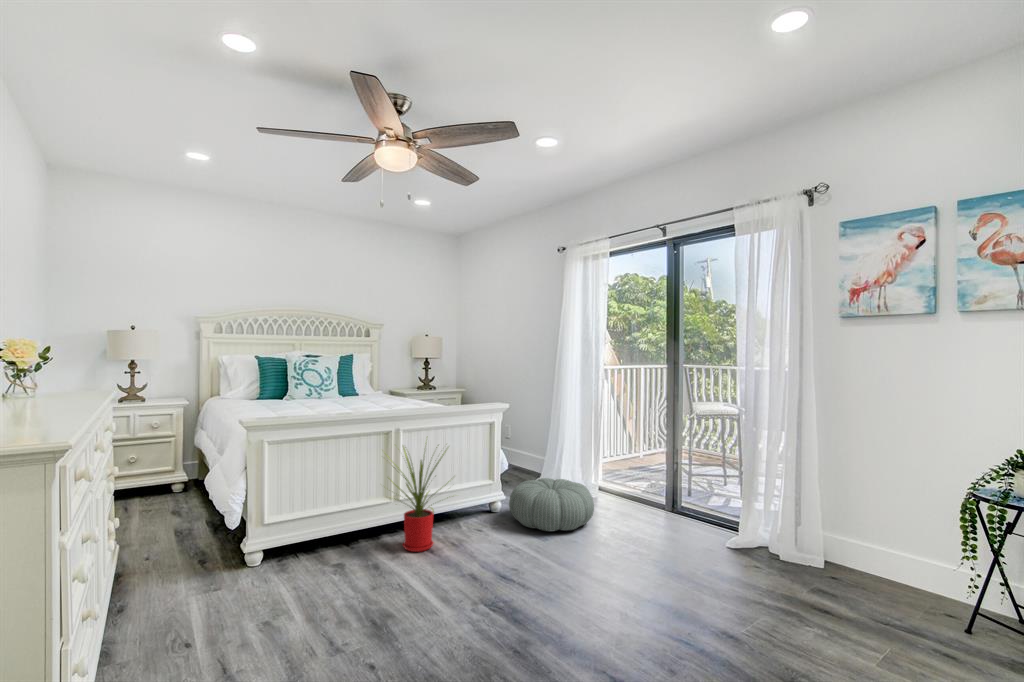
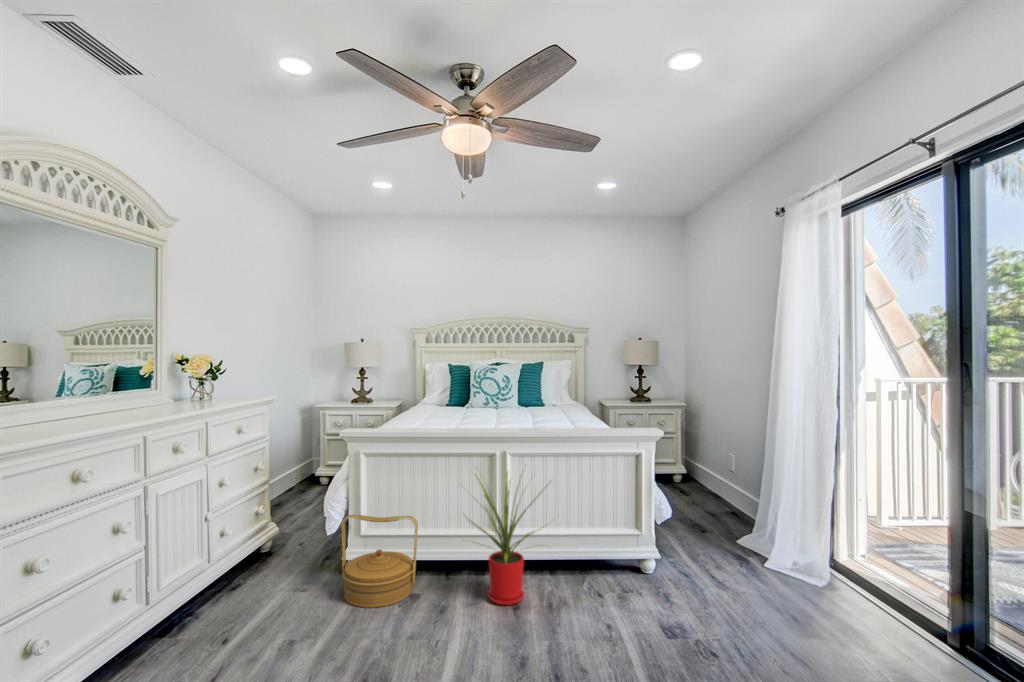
pouf: present [509,478,594,532] -> none [644,541,776,634]
woven basket: none [261,494,340,585] -> present [341,515,418,608]

